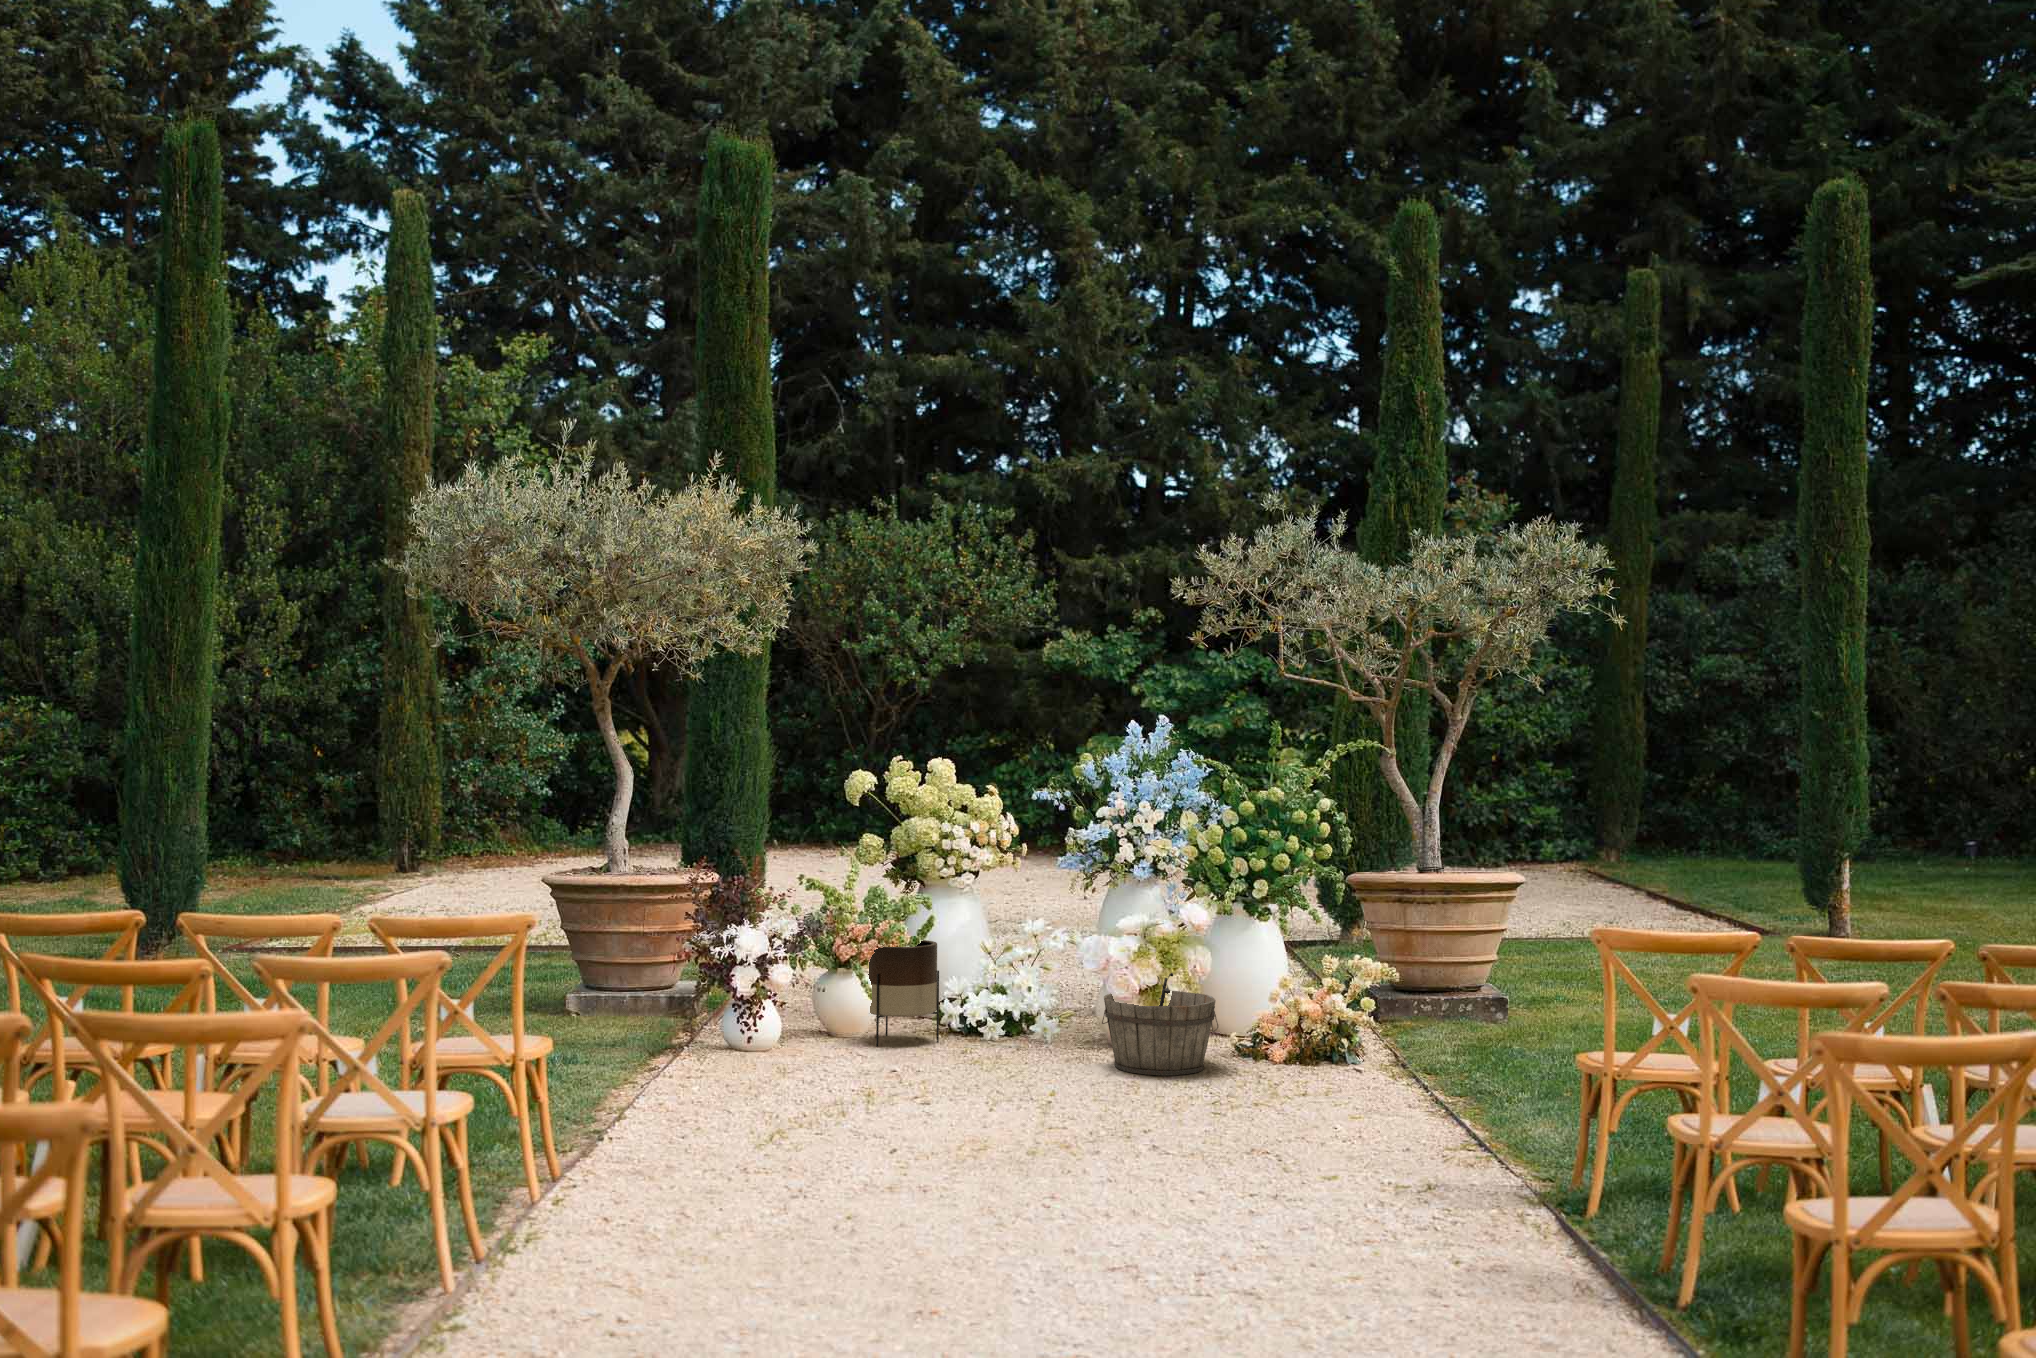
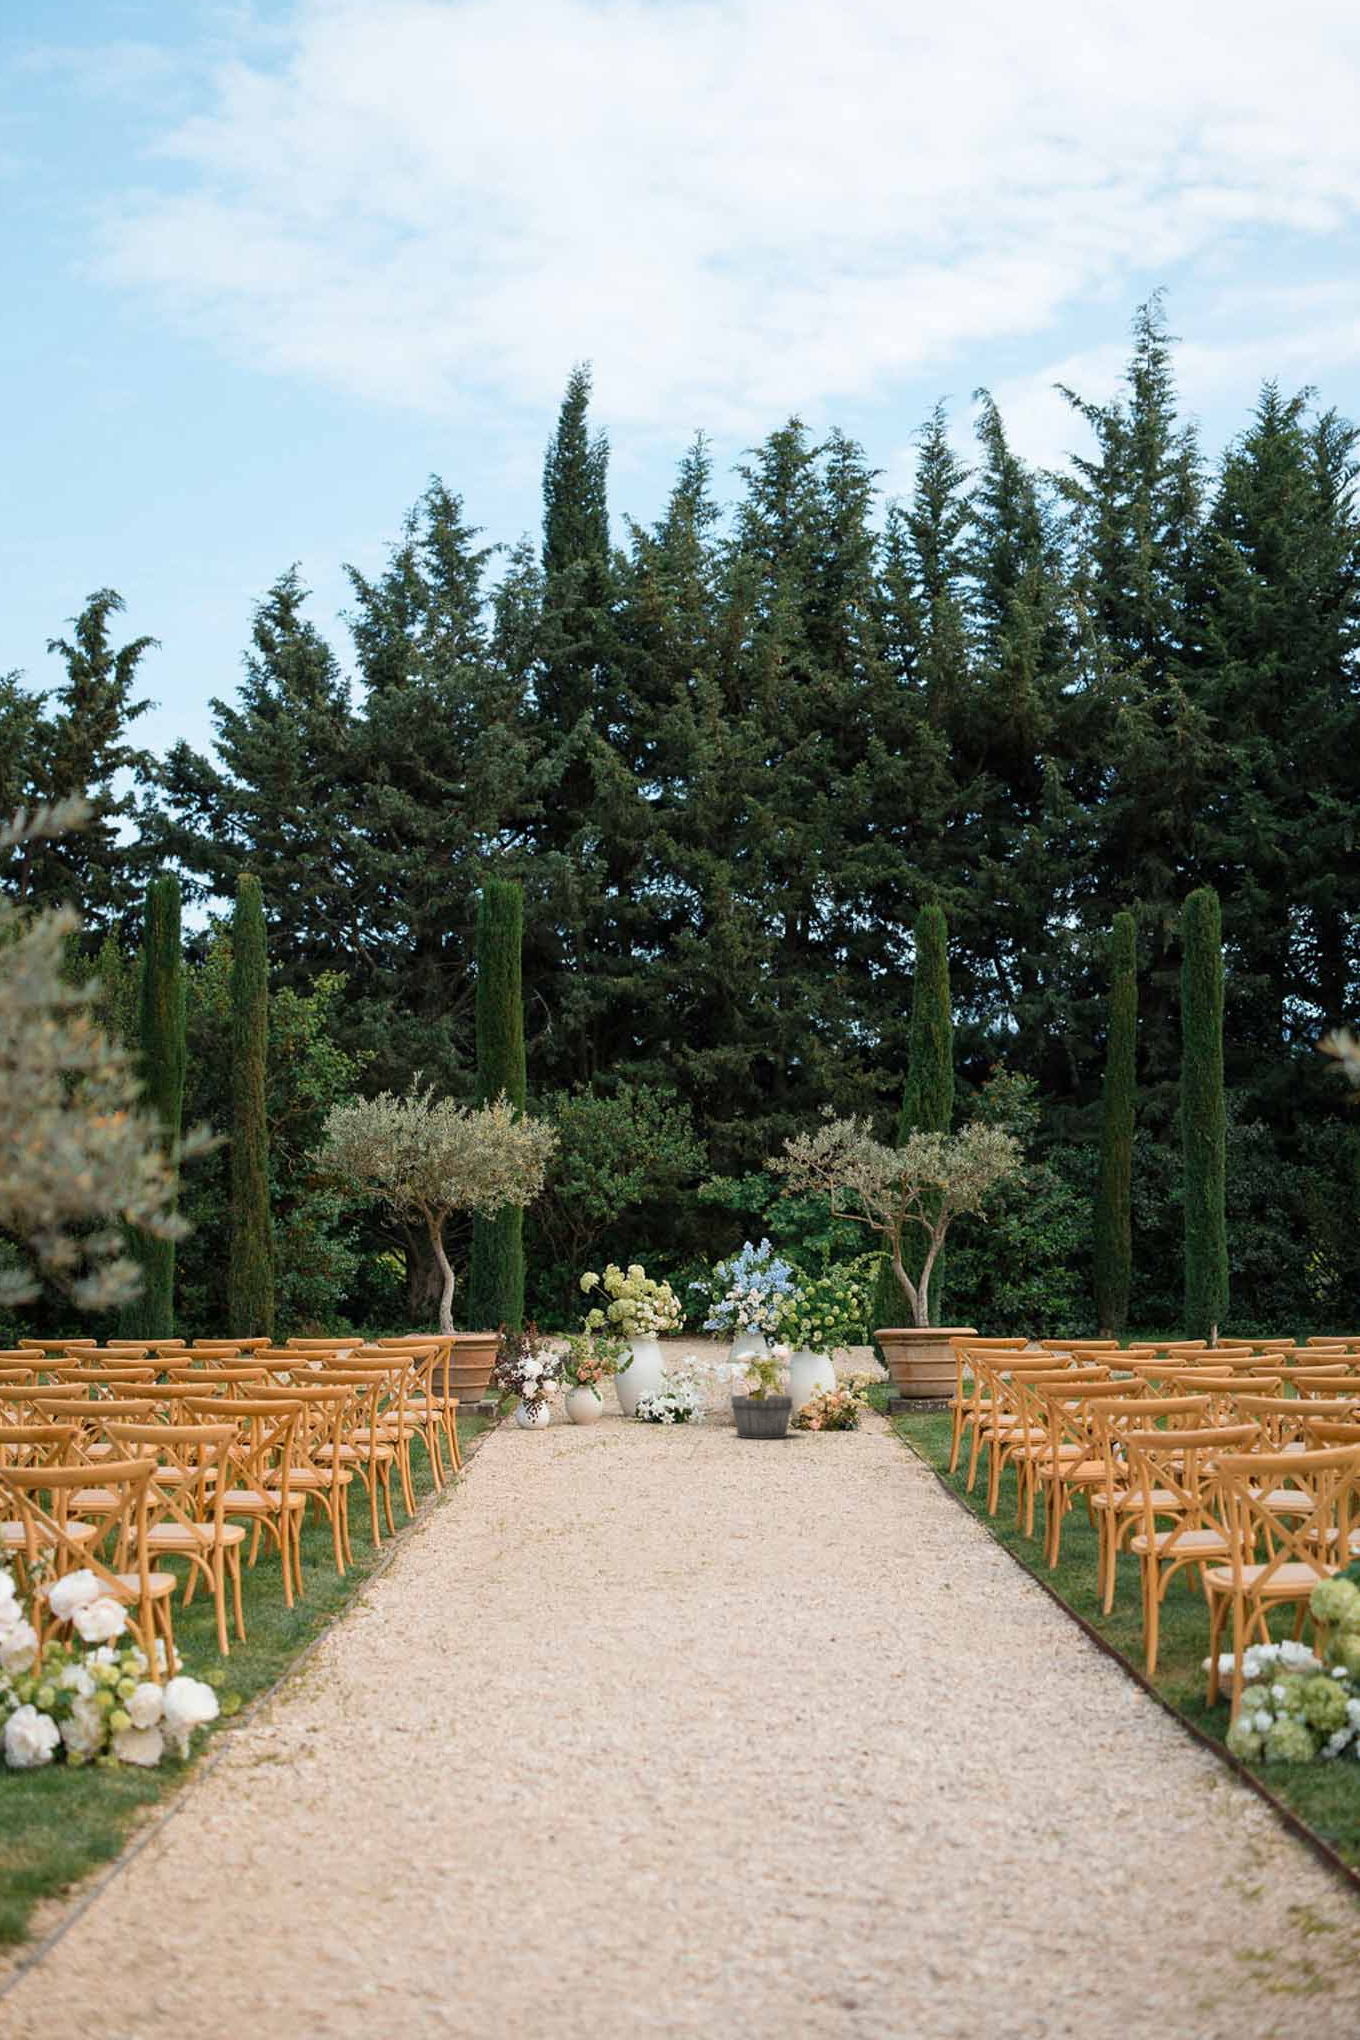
planter: present [868,940,939,1047] -> none [595,1371,638,1431]

